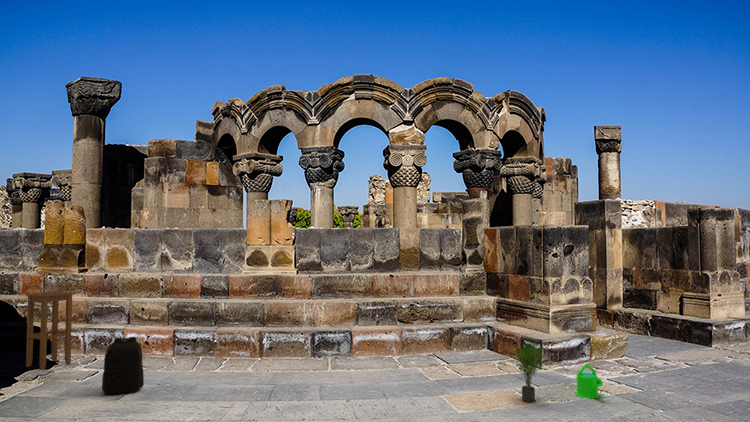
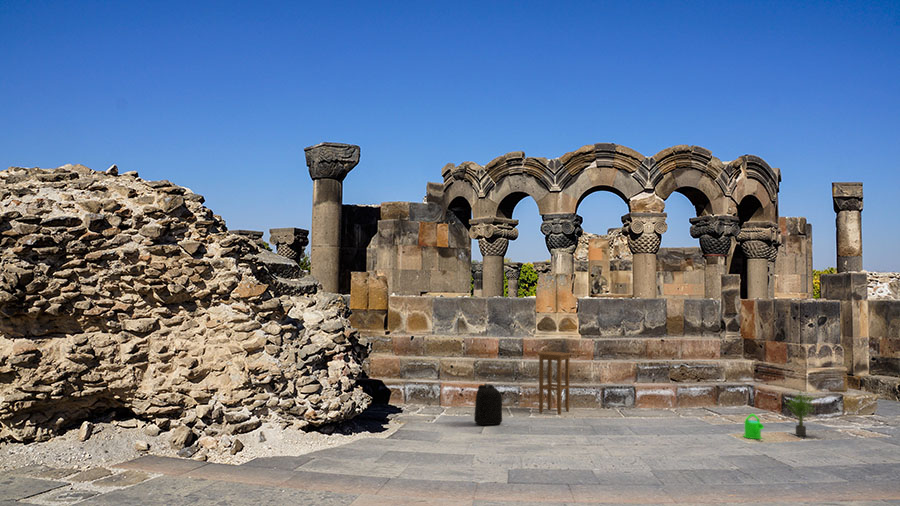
stool: present [26,291,74,370] -> present [538,352,571,415]
watering can: present [575,364,603,398] -> present [744,414,764,439]

